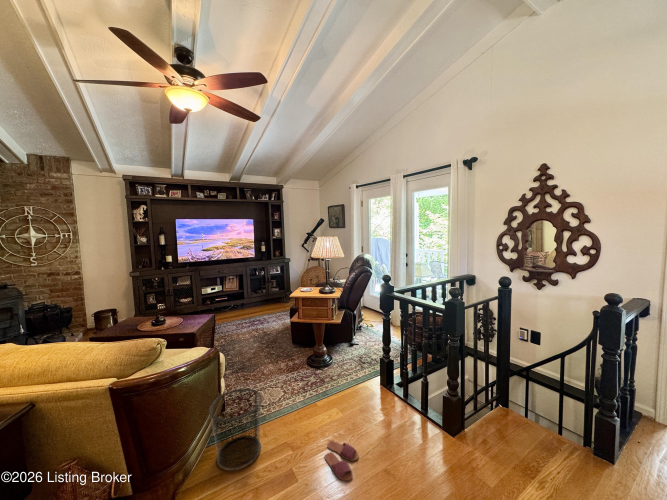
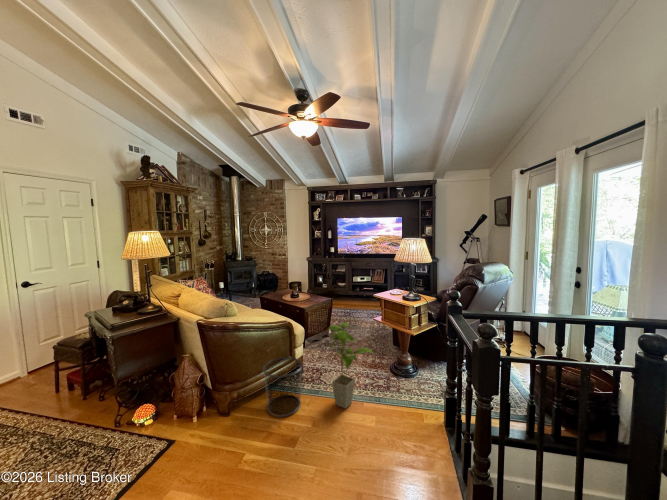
house plant: none [278,327,326,419] -> present [328,323,373,408]
slippers: present [324,441,358,481] -> none [321,439,354,478]

